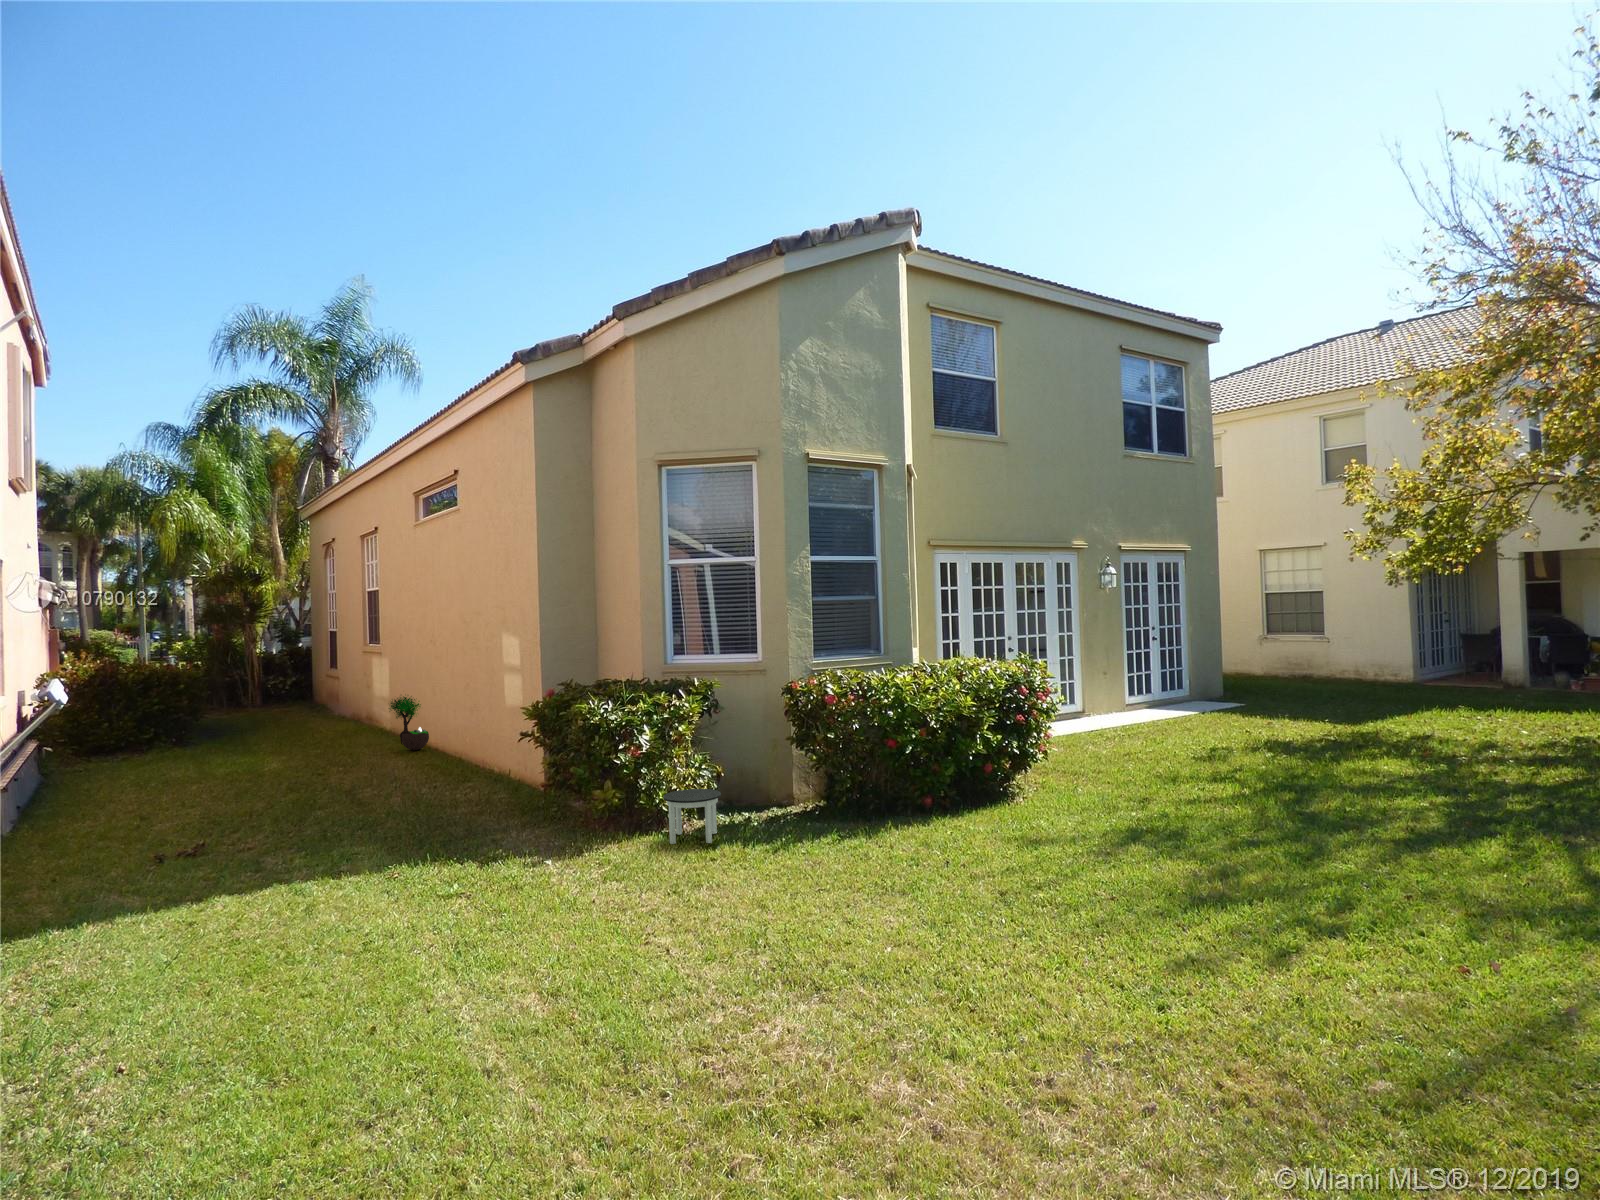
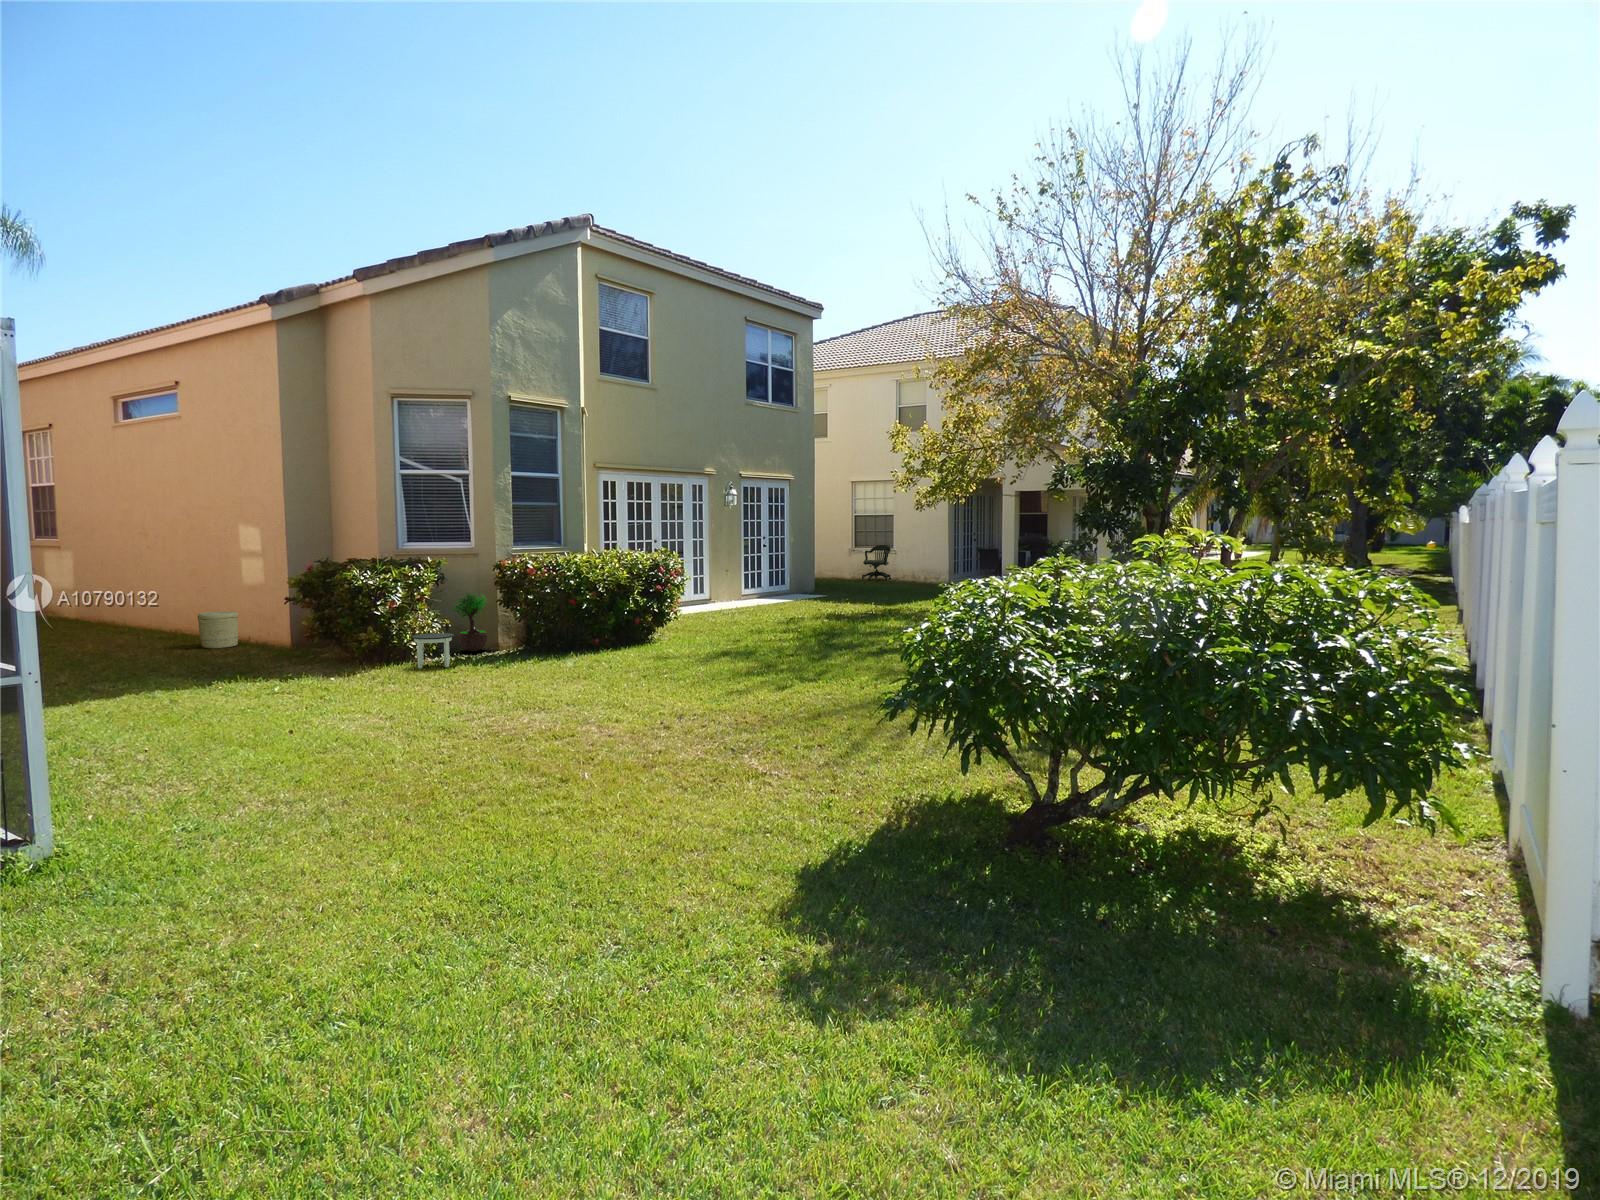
chair: none [1275,629,1317,676] -> present [862,545,891,580]
potted tree: present [389,696,429,750] -> present [453,592,487,651]
woven basket: none [459,738,504,785] -> present [198,612,238,648]

